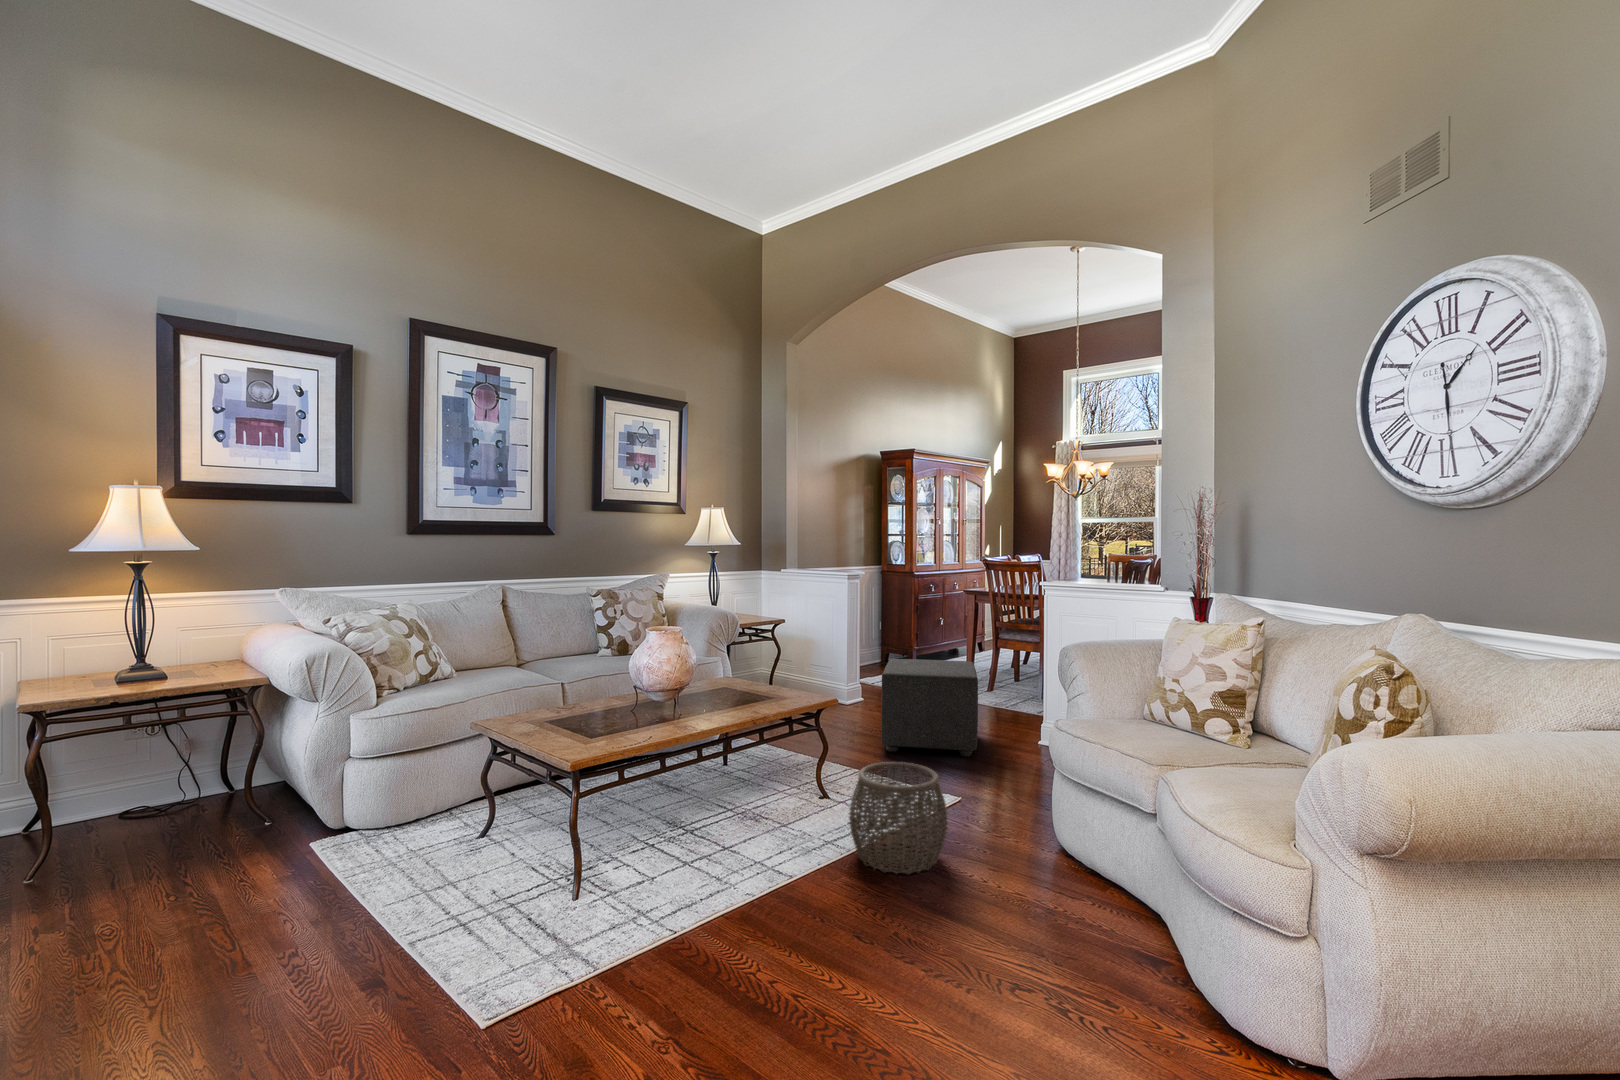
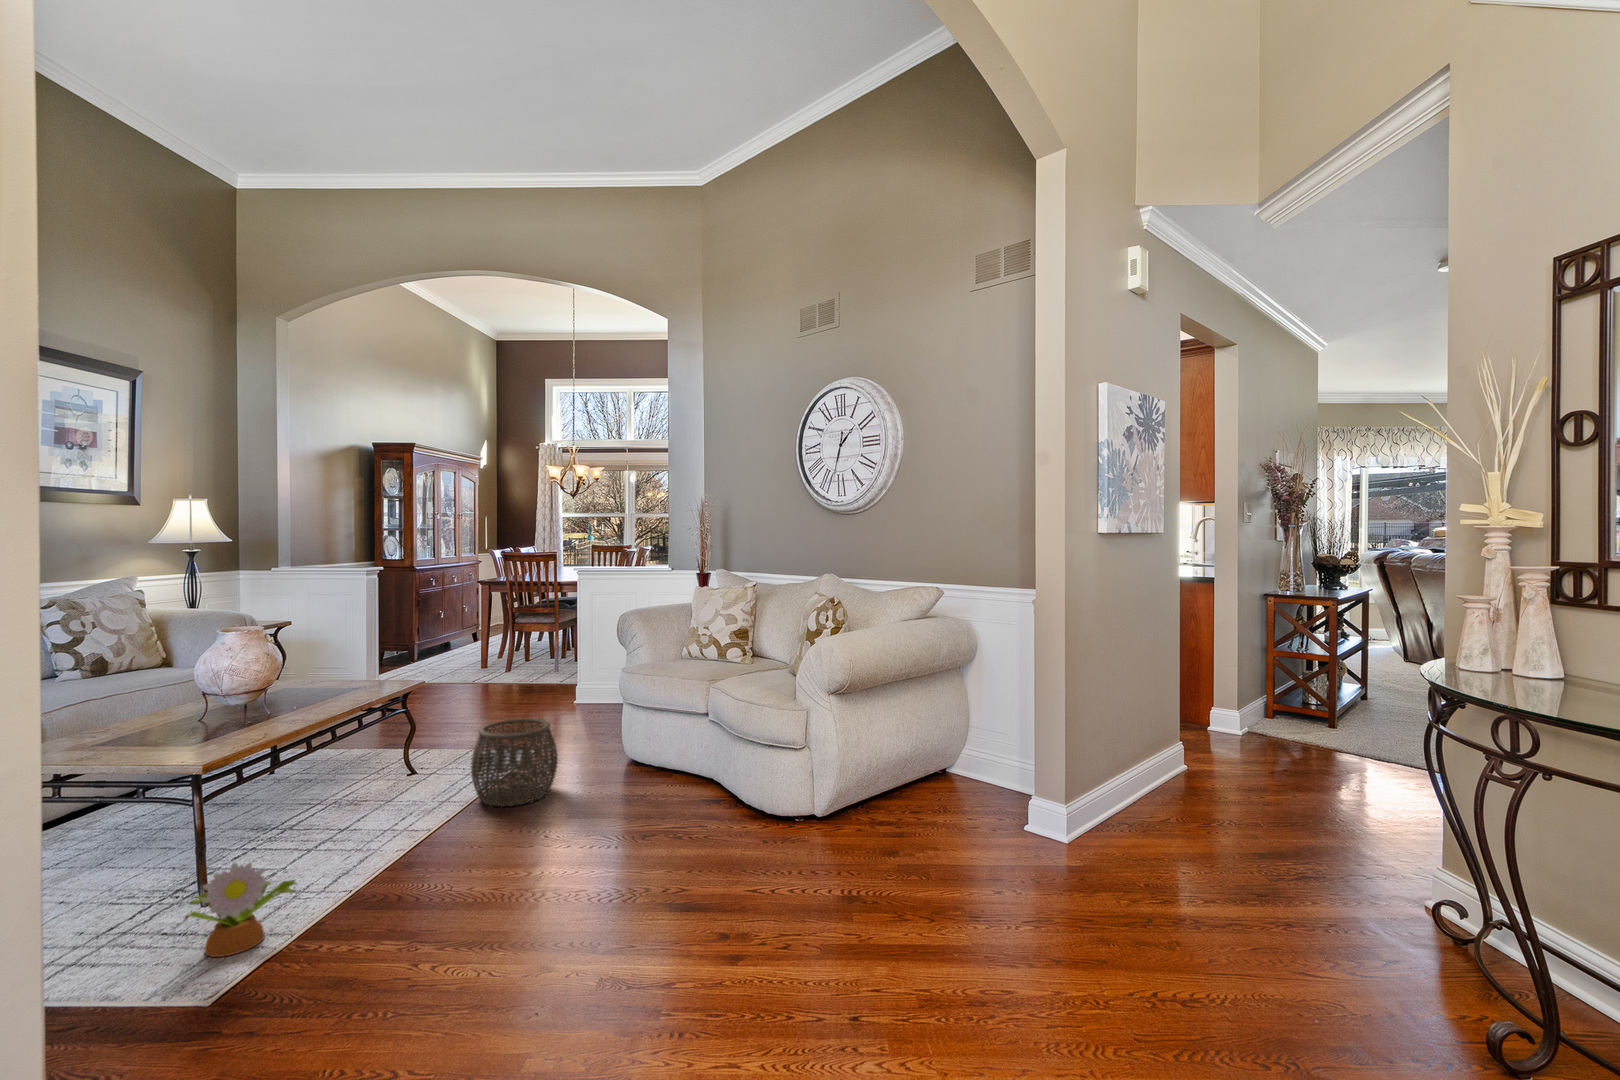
ottoman: present [881,659,978,757] -> none [433,643,533,732]
decorative plant: none [504,879,612,972] -> present [177,863,297,957]

